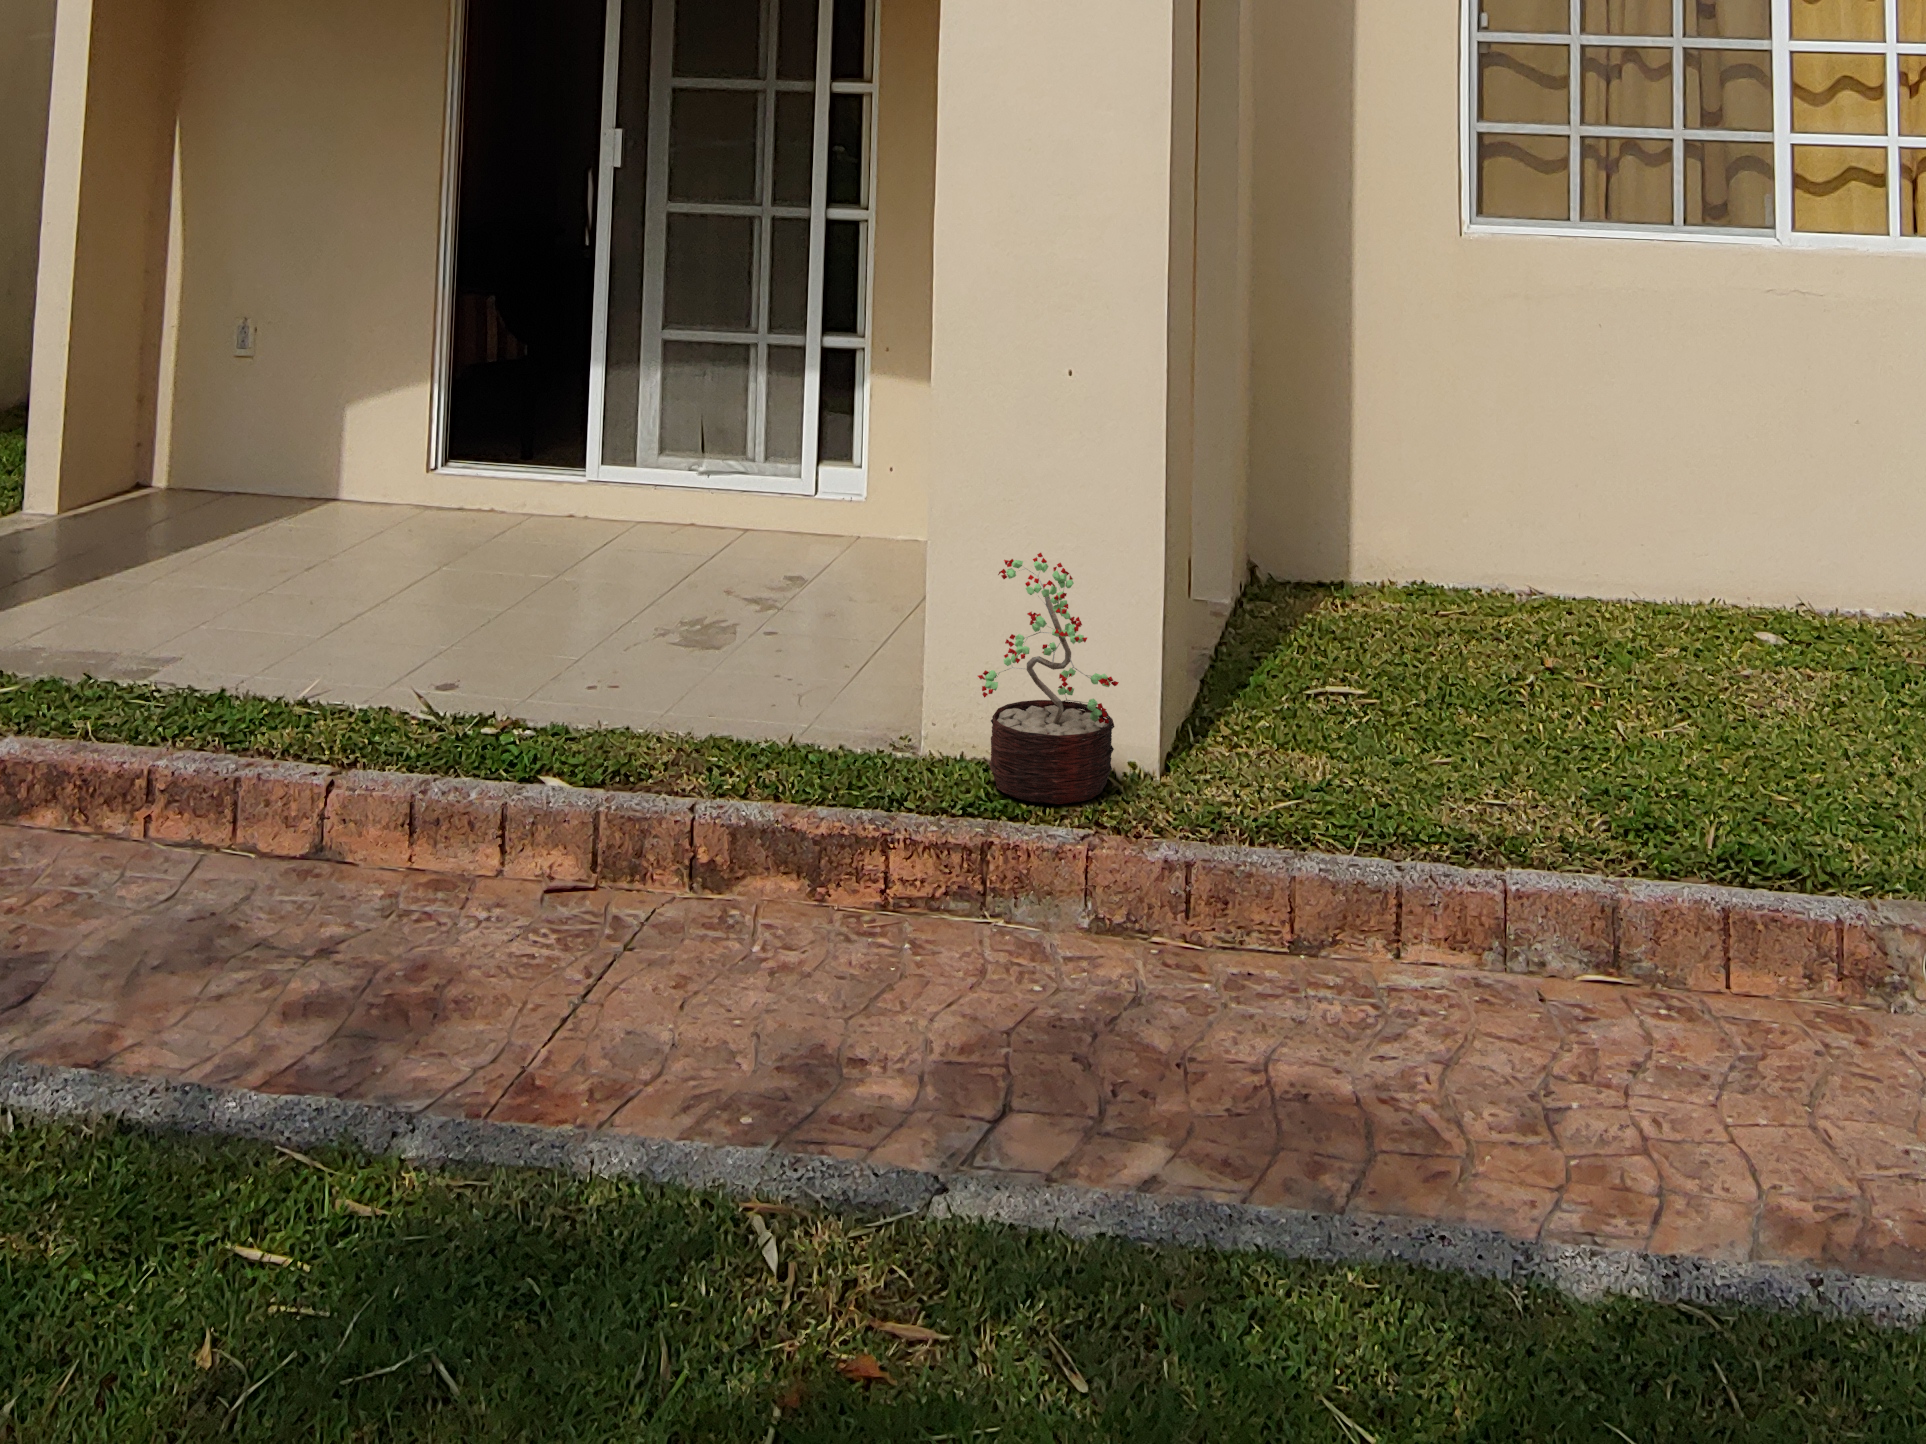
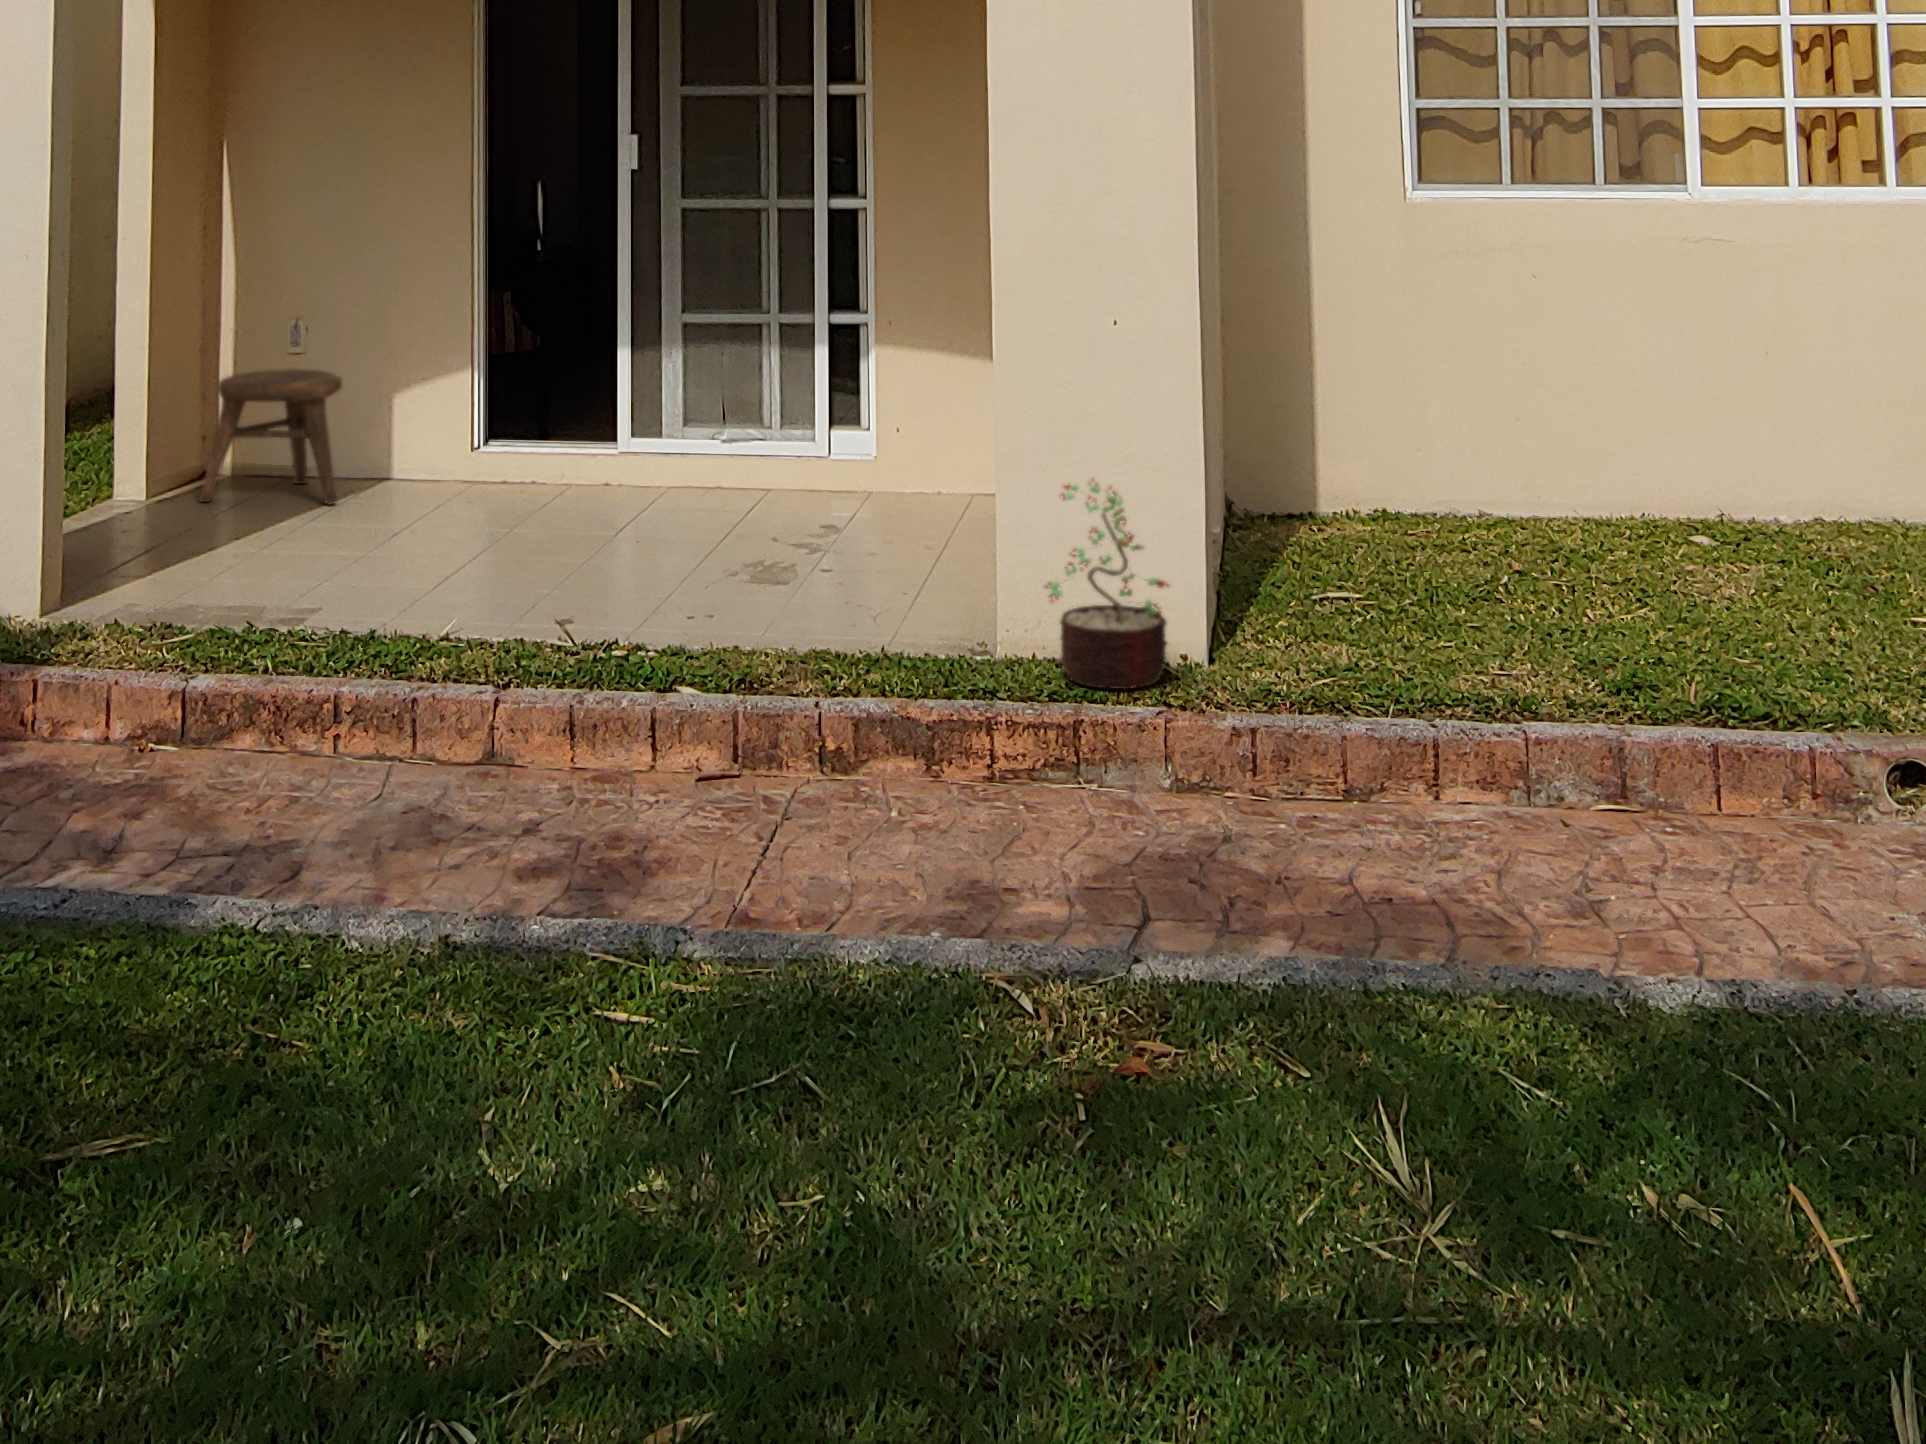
stool: none [114,374,284,529] -> present [200,369,342,504]

